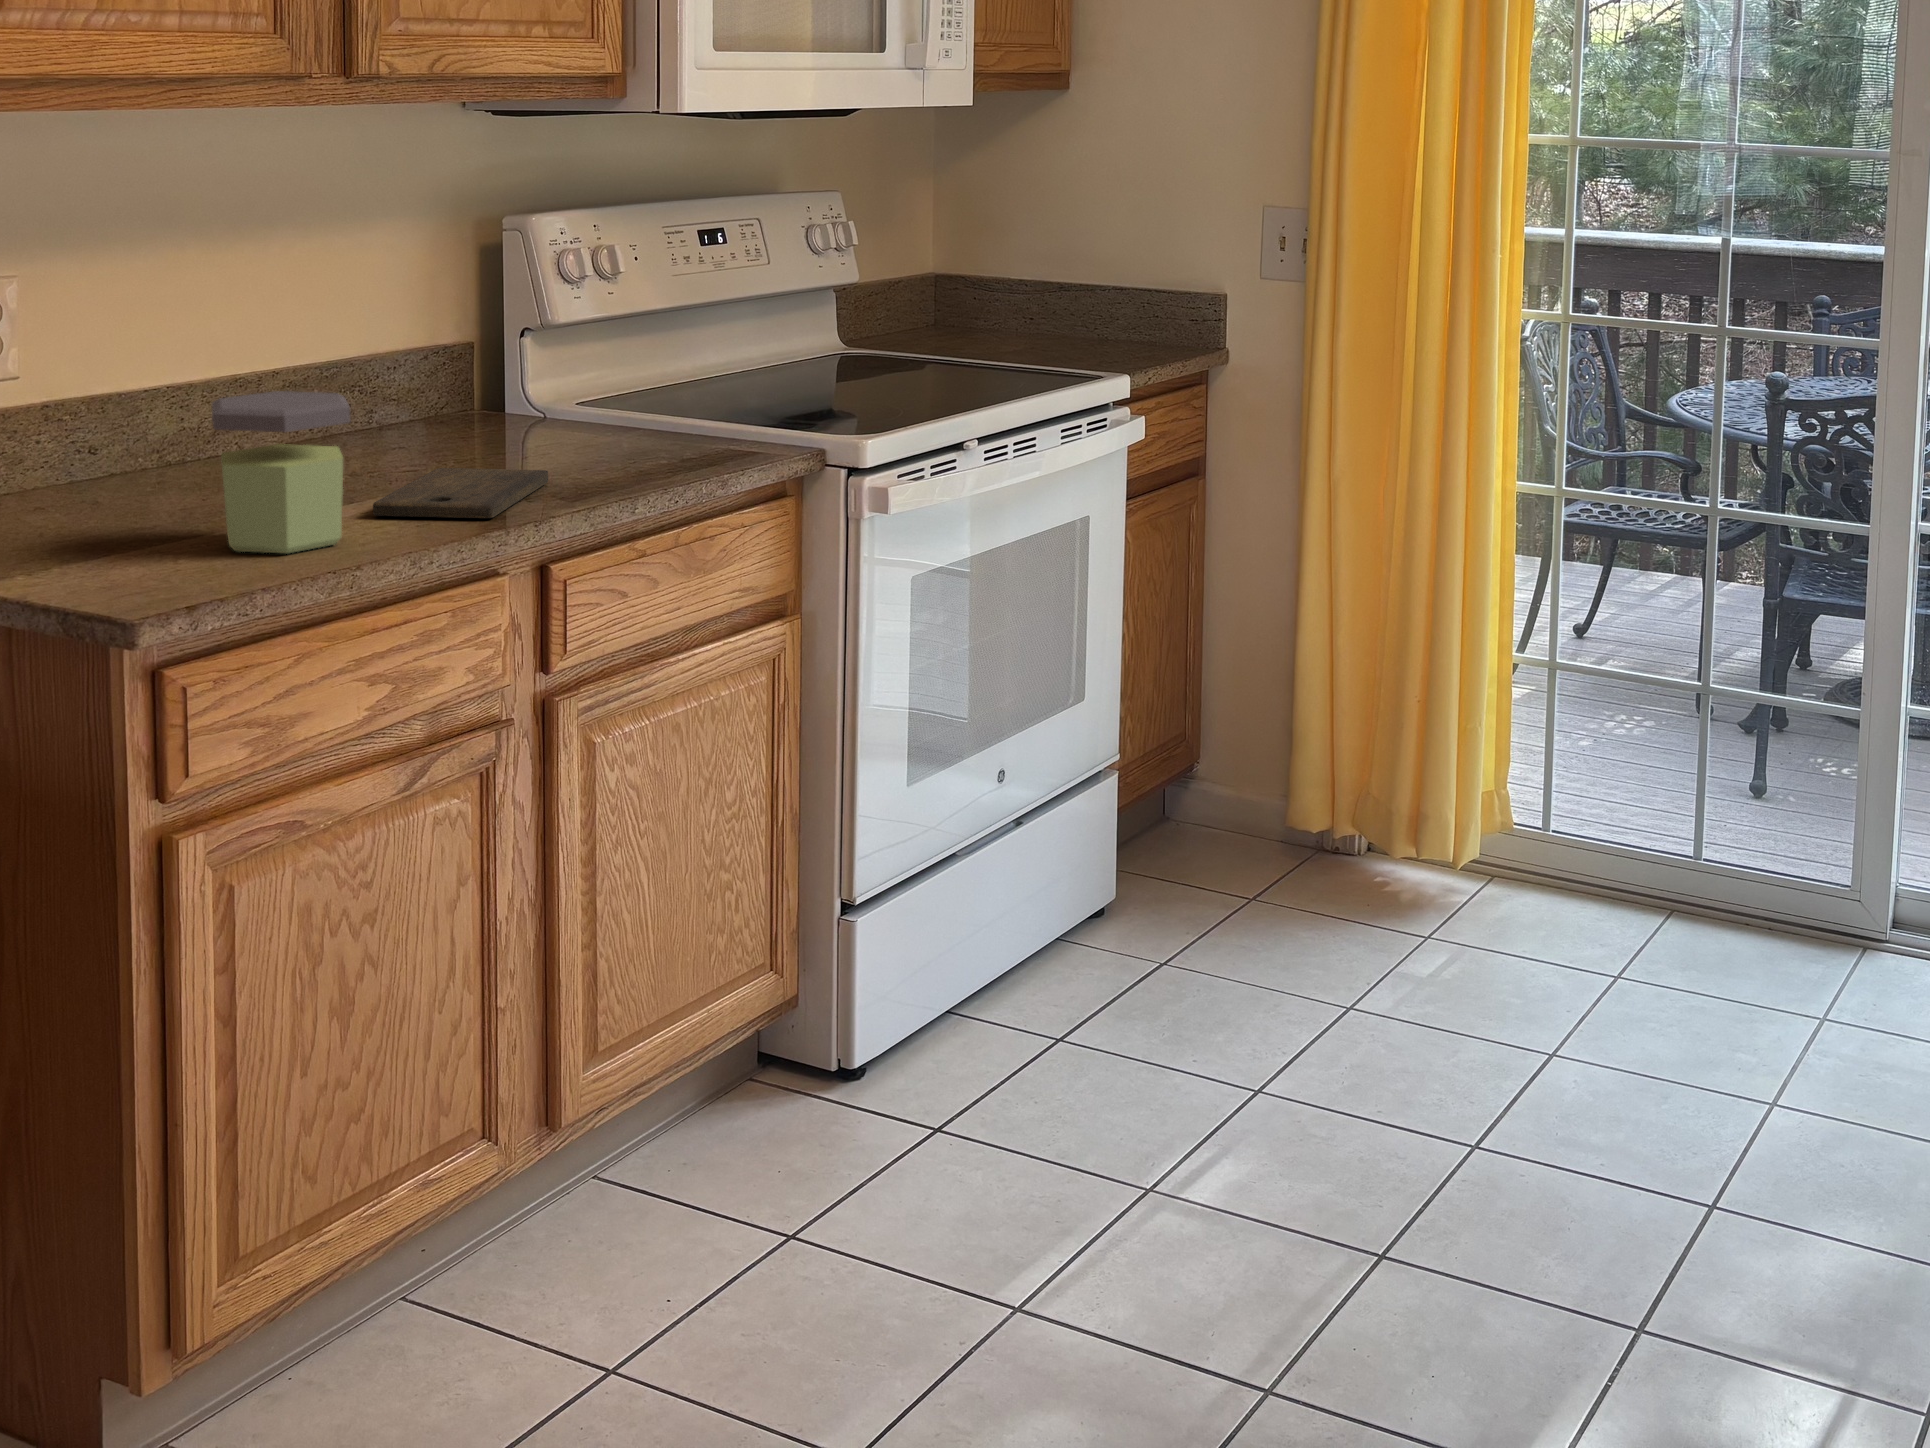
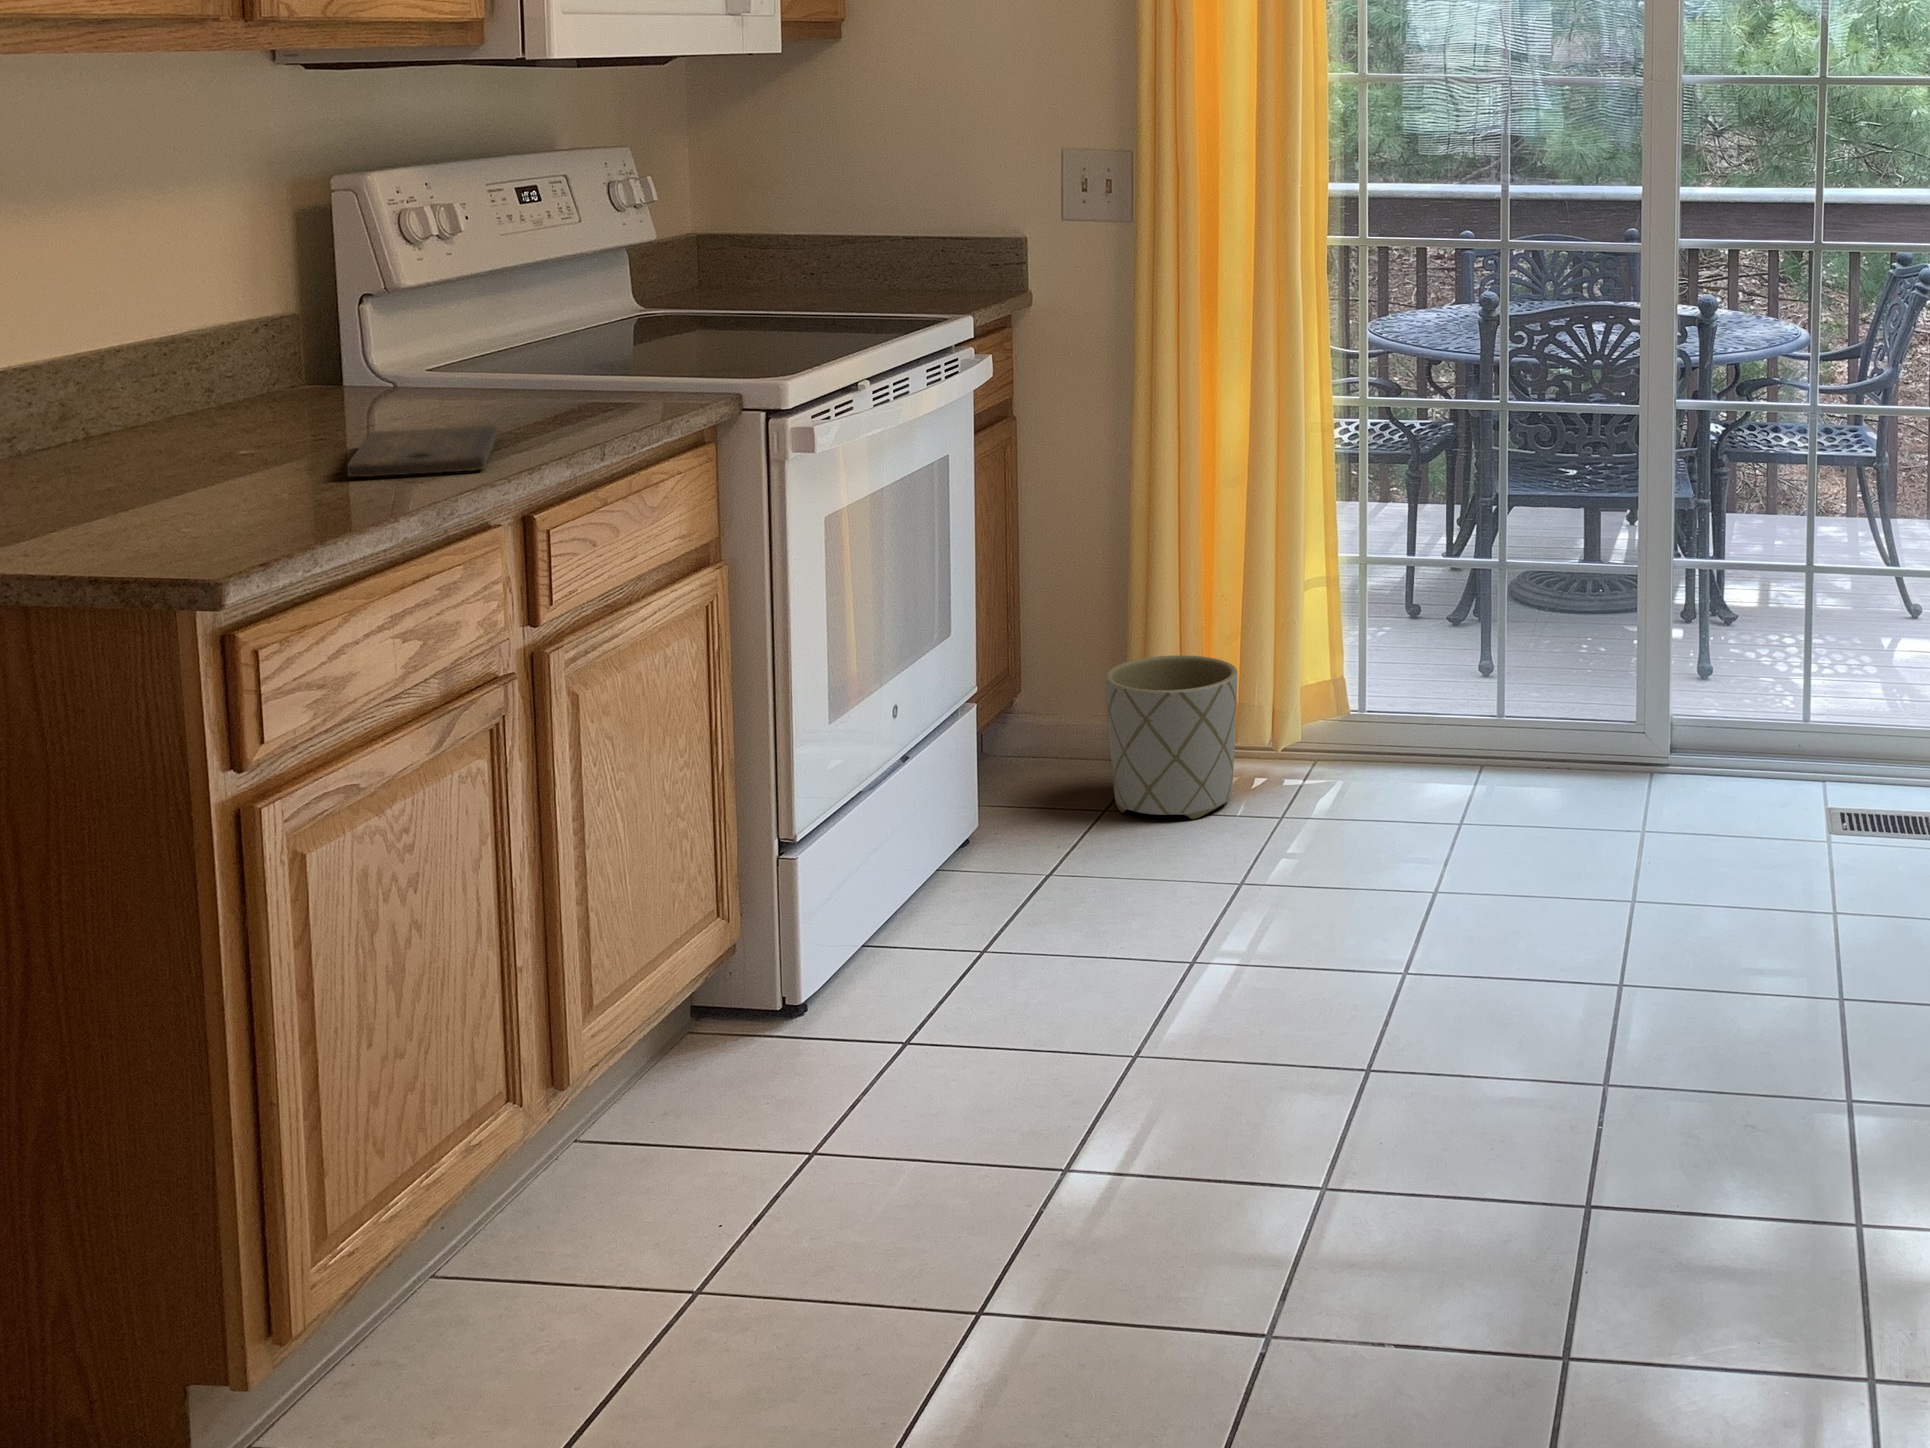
jar: present [212,391,351,553] -> none [187,348,357,518]
planter: none [1258,742,1396,923] -> present [1105,655,1237,819]

